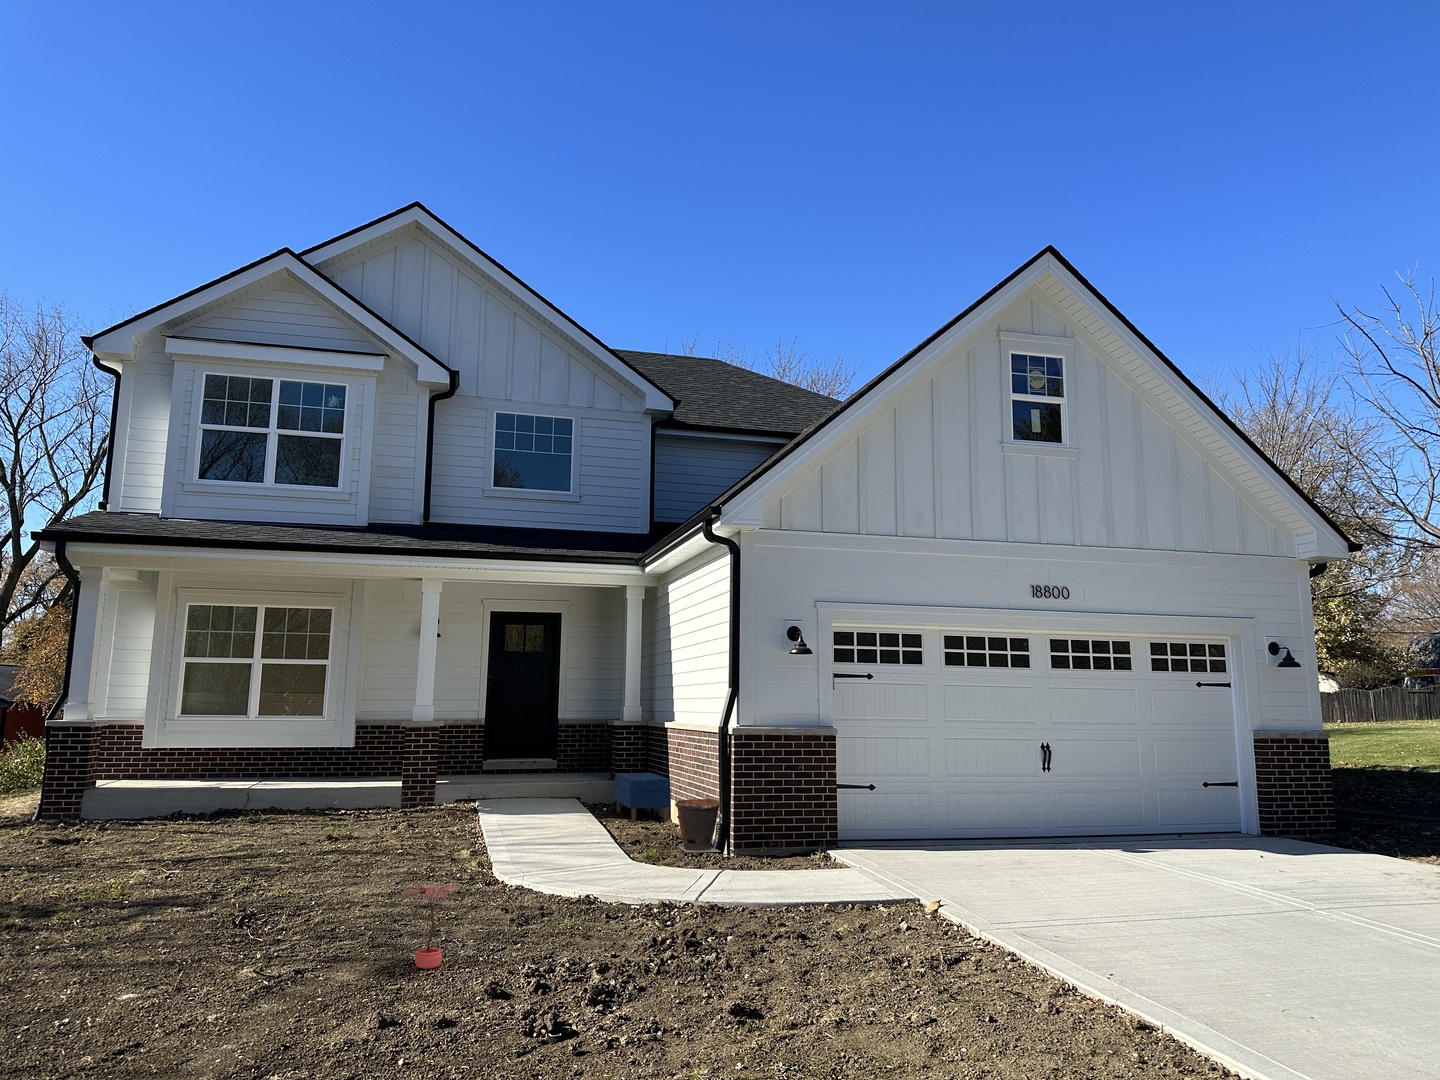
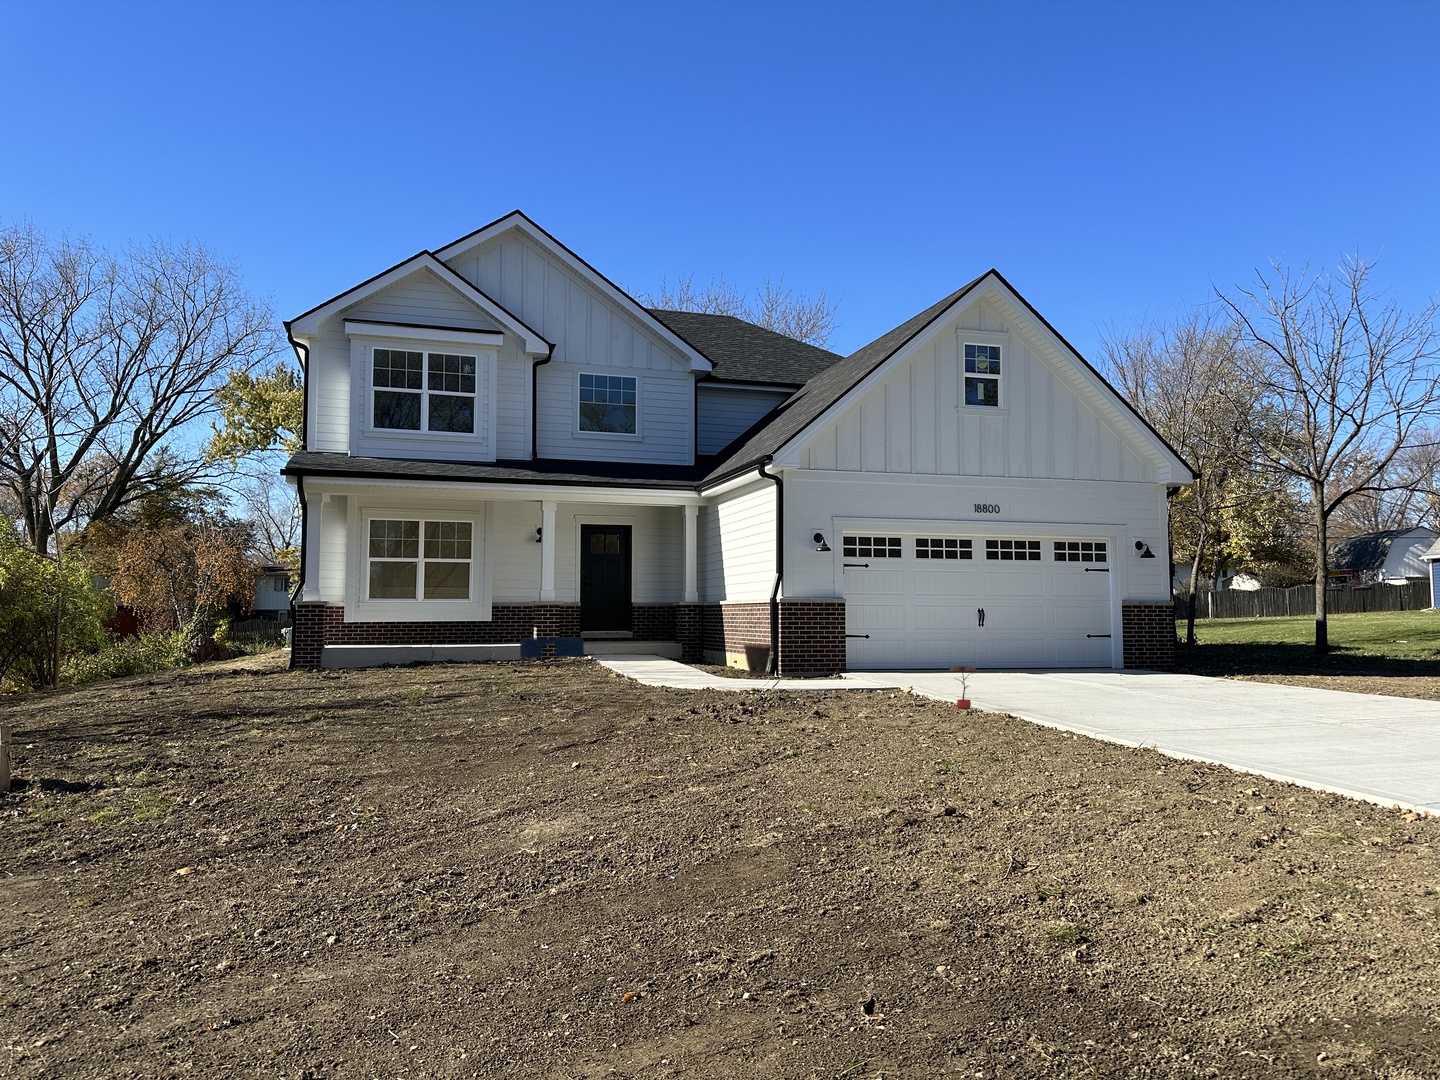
bench: present [614,773,671,822] -> present [520,637,584,666]
potted plant: present [400,884,460,969] -> present [950,666,976,708]

